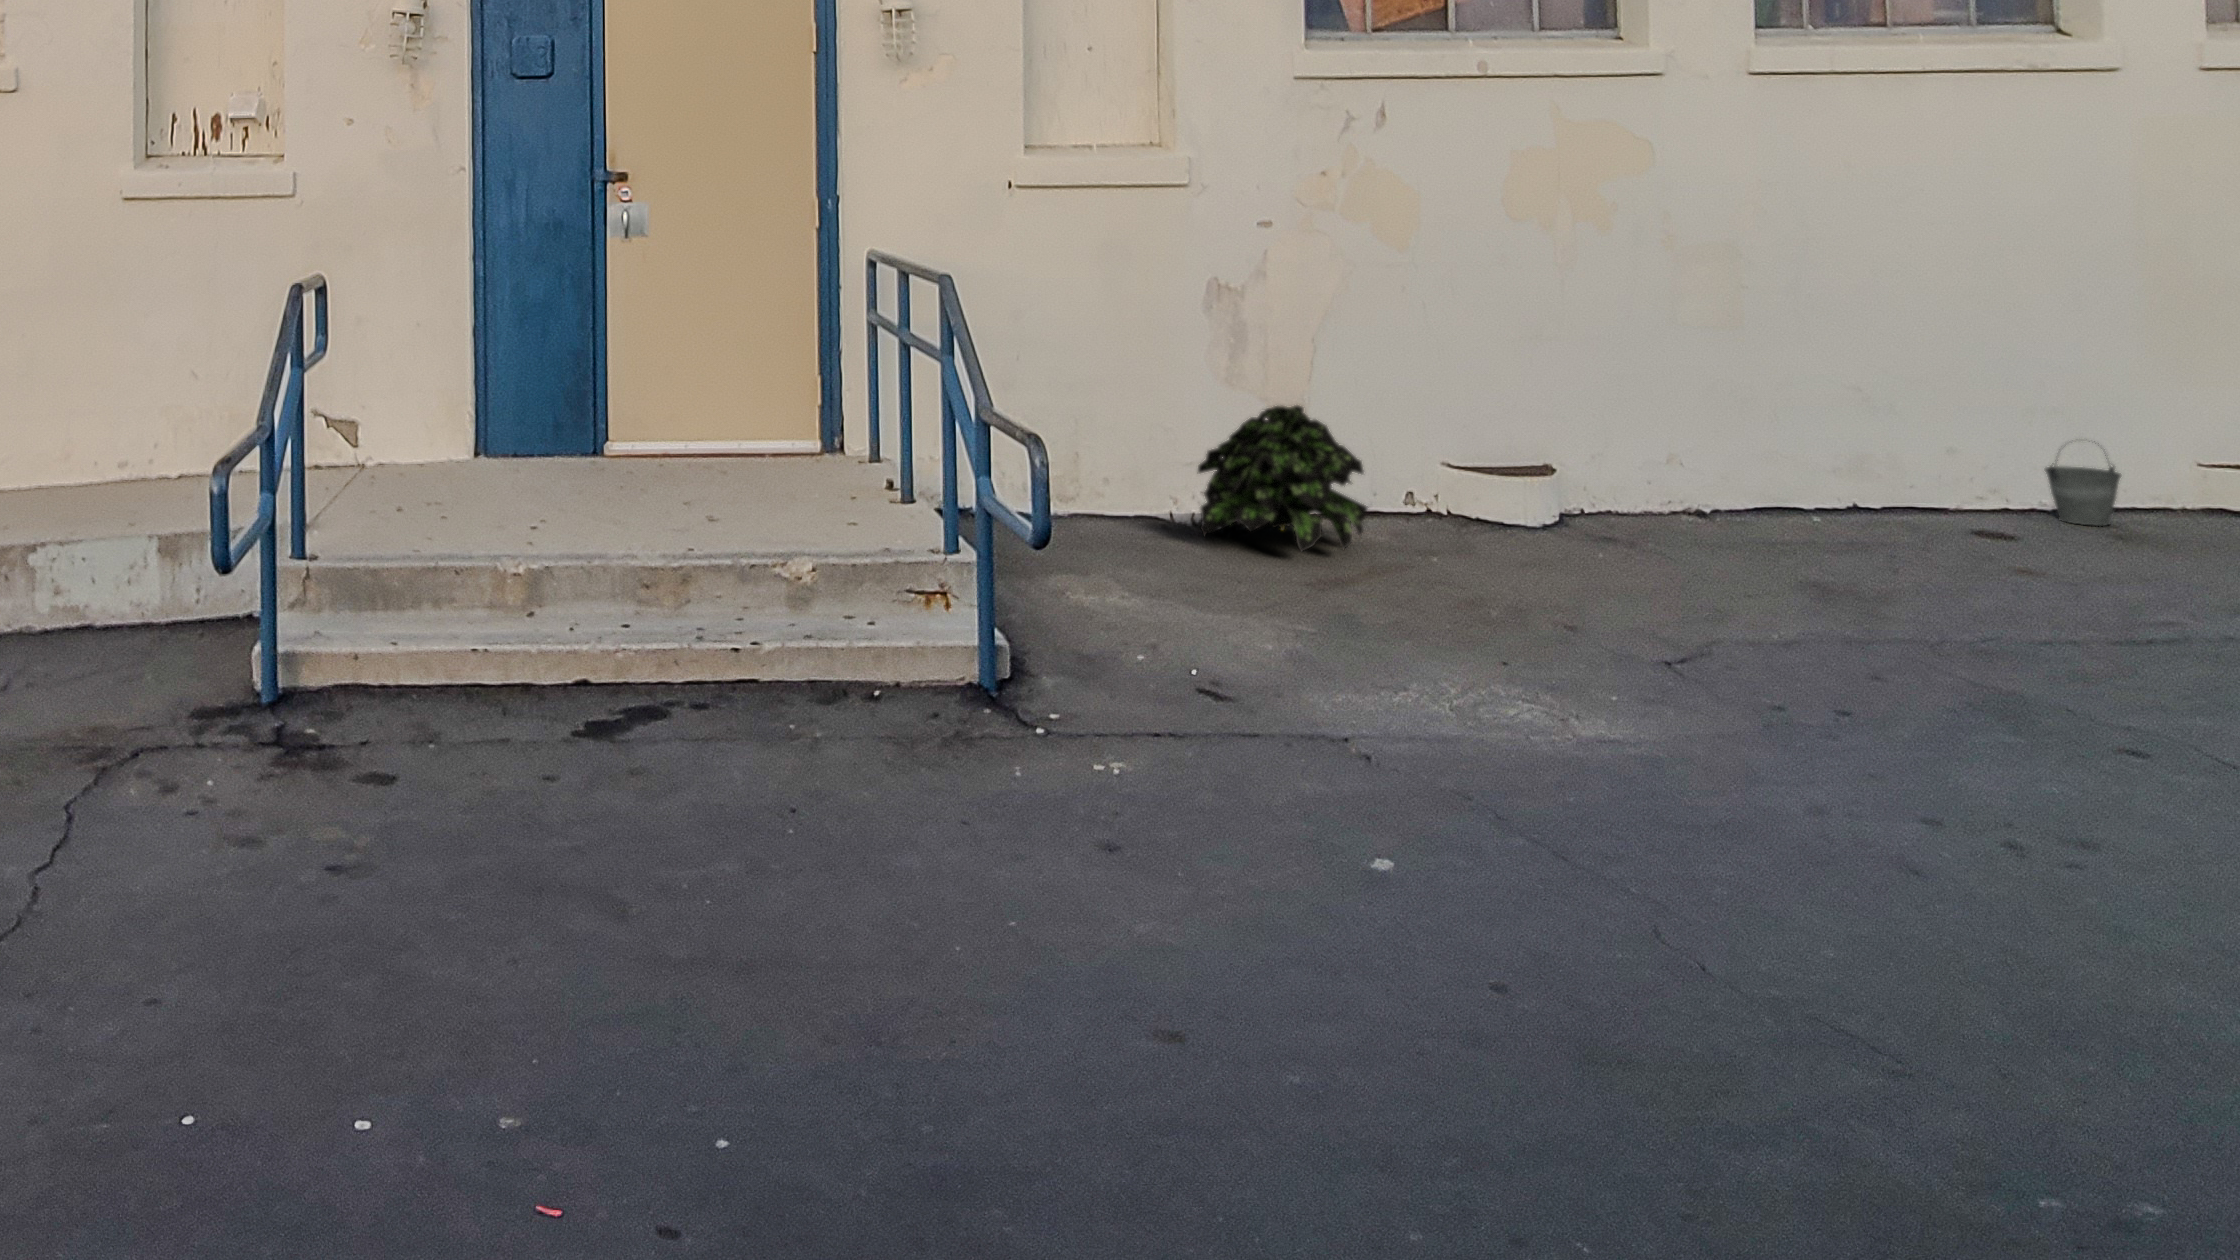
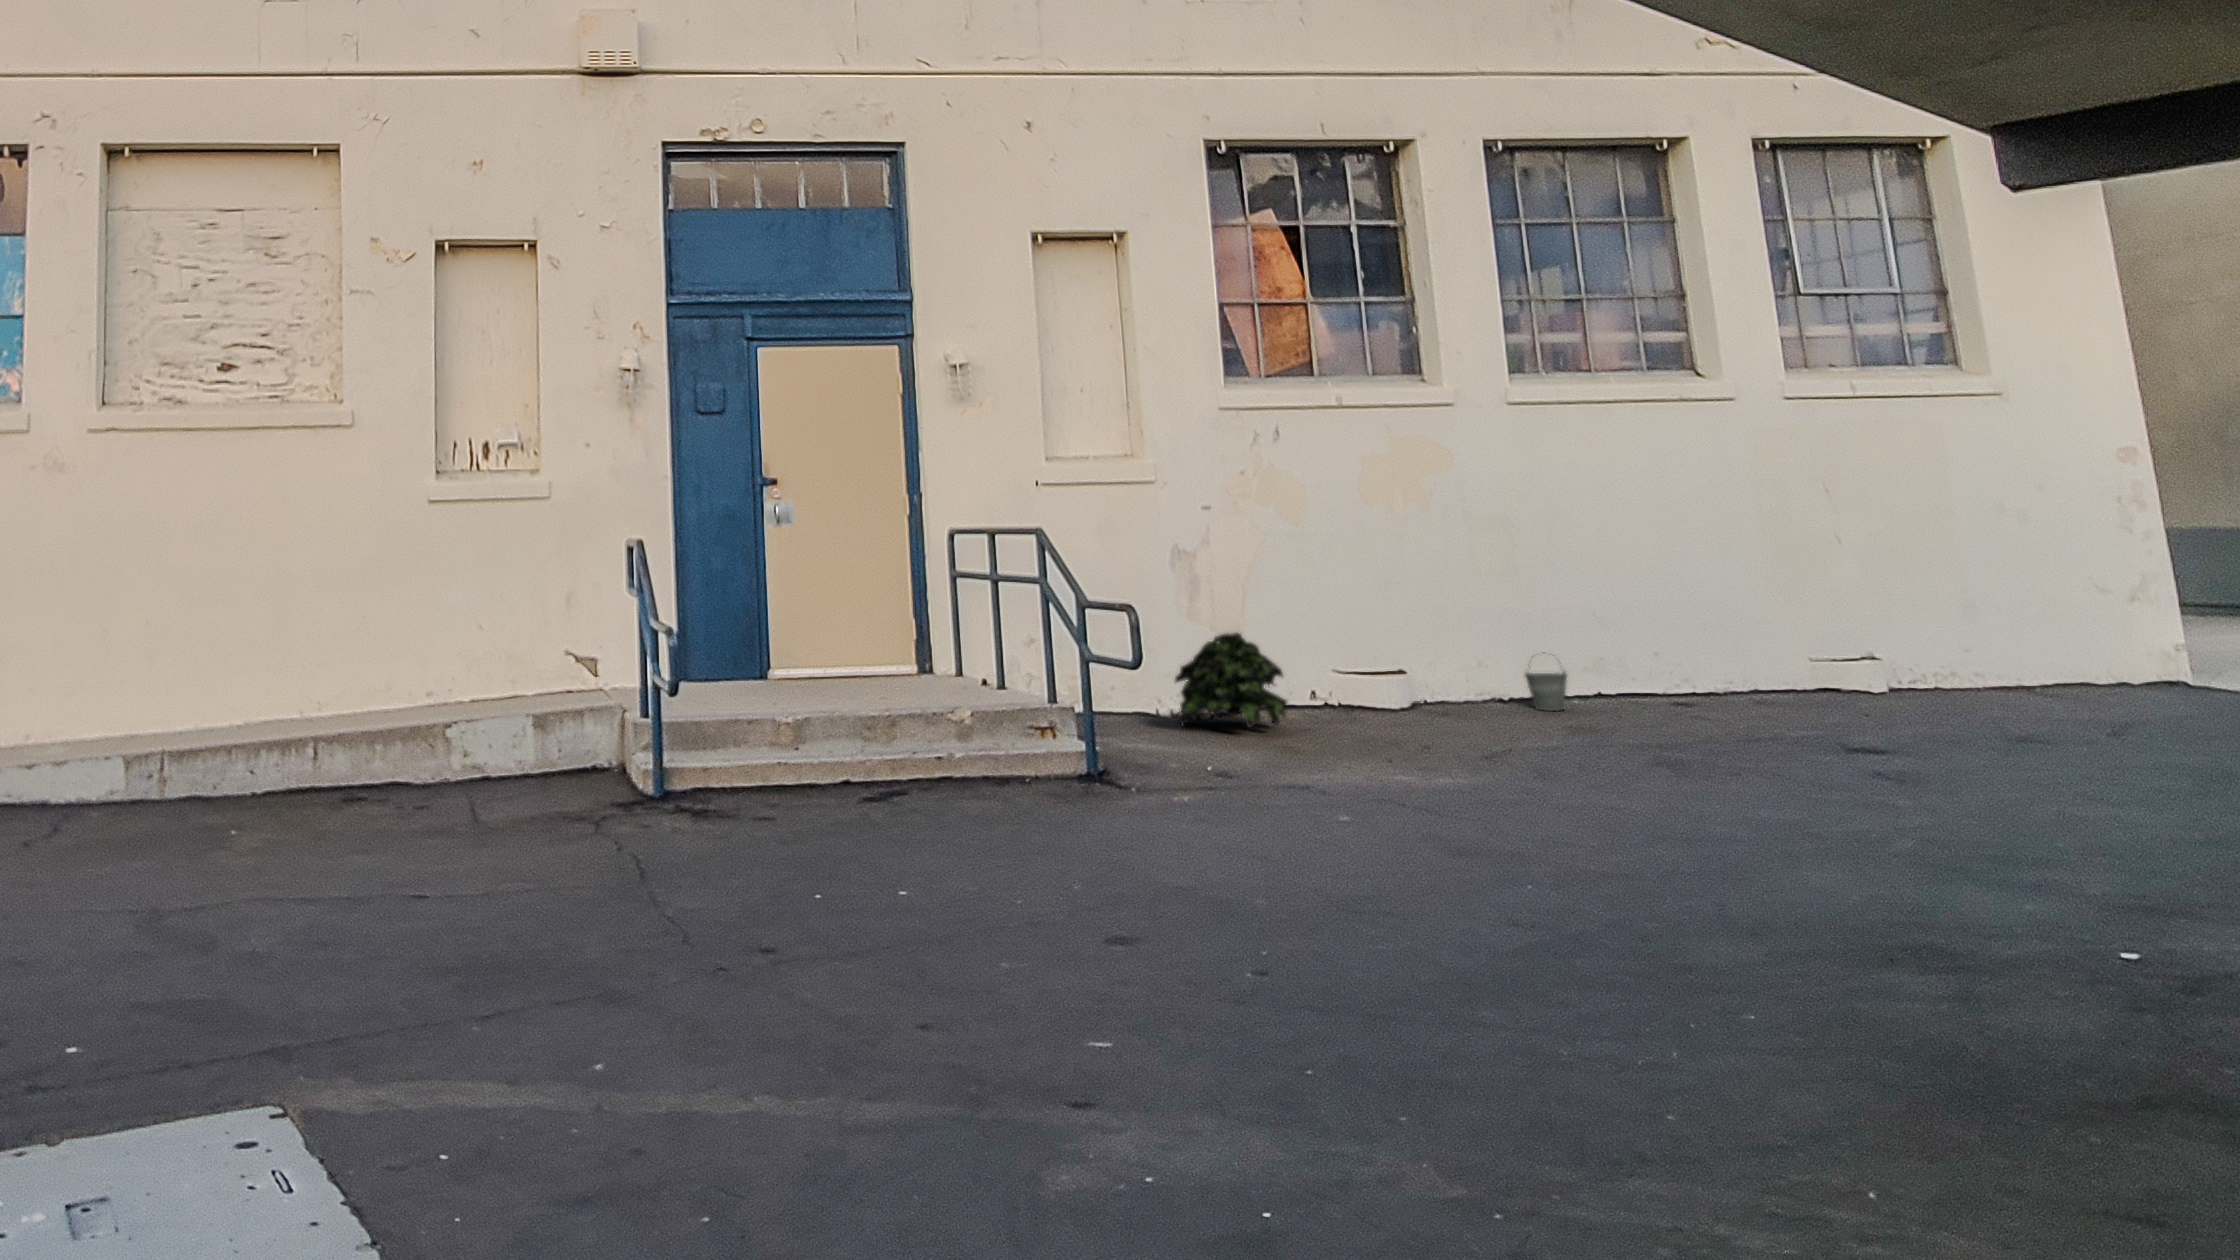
bucket: present [2045,441,2121,526] -> present [1525,661,1567,711]

